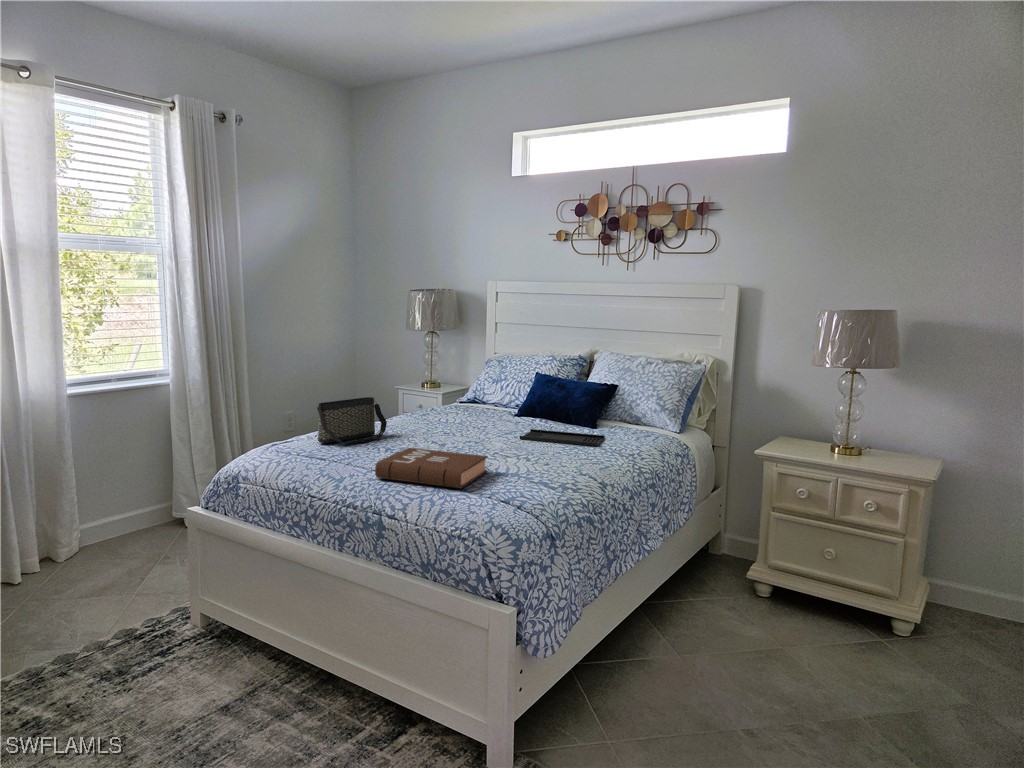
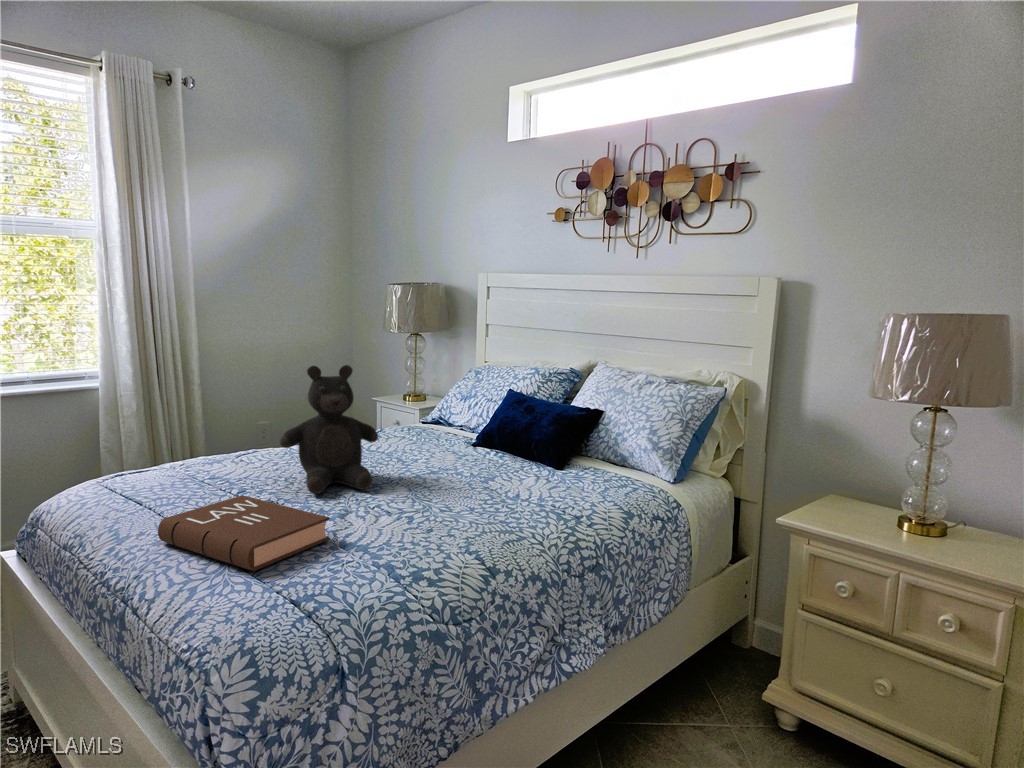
teddy bear: none [408,354,480,449] -> present [280,365,378,494]
handbag: present [317,397,387,443] -> none [165,417,269,479]
tray: present [520,429,605,446] -> none [437,468,556,501]

